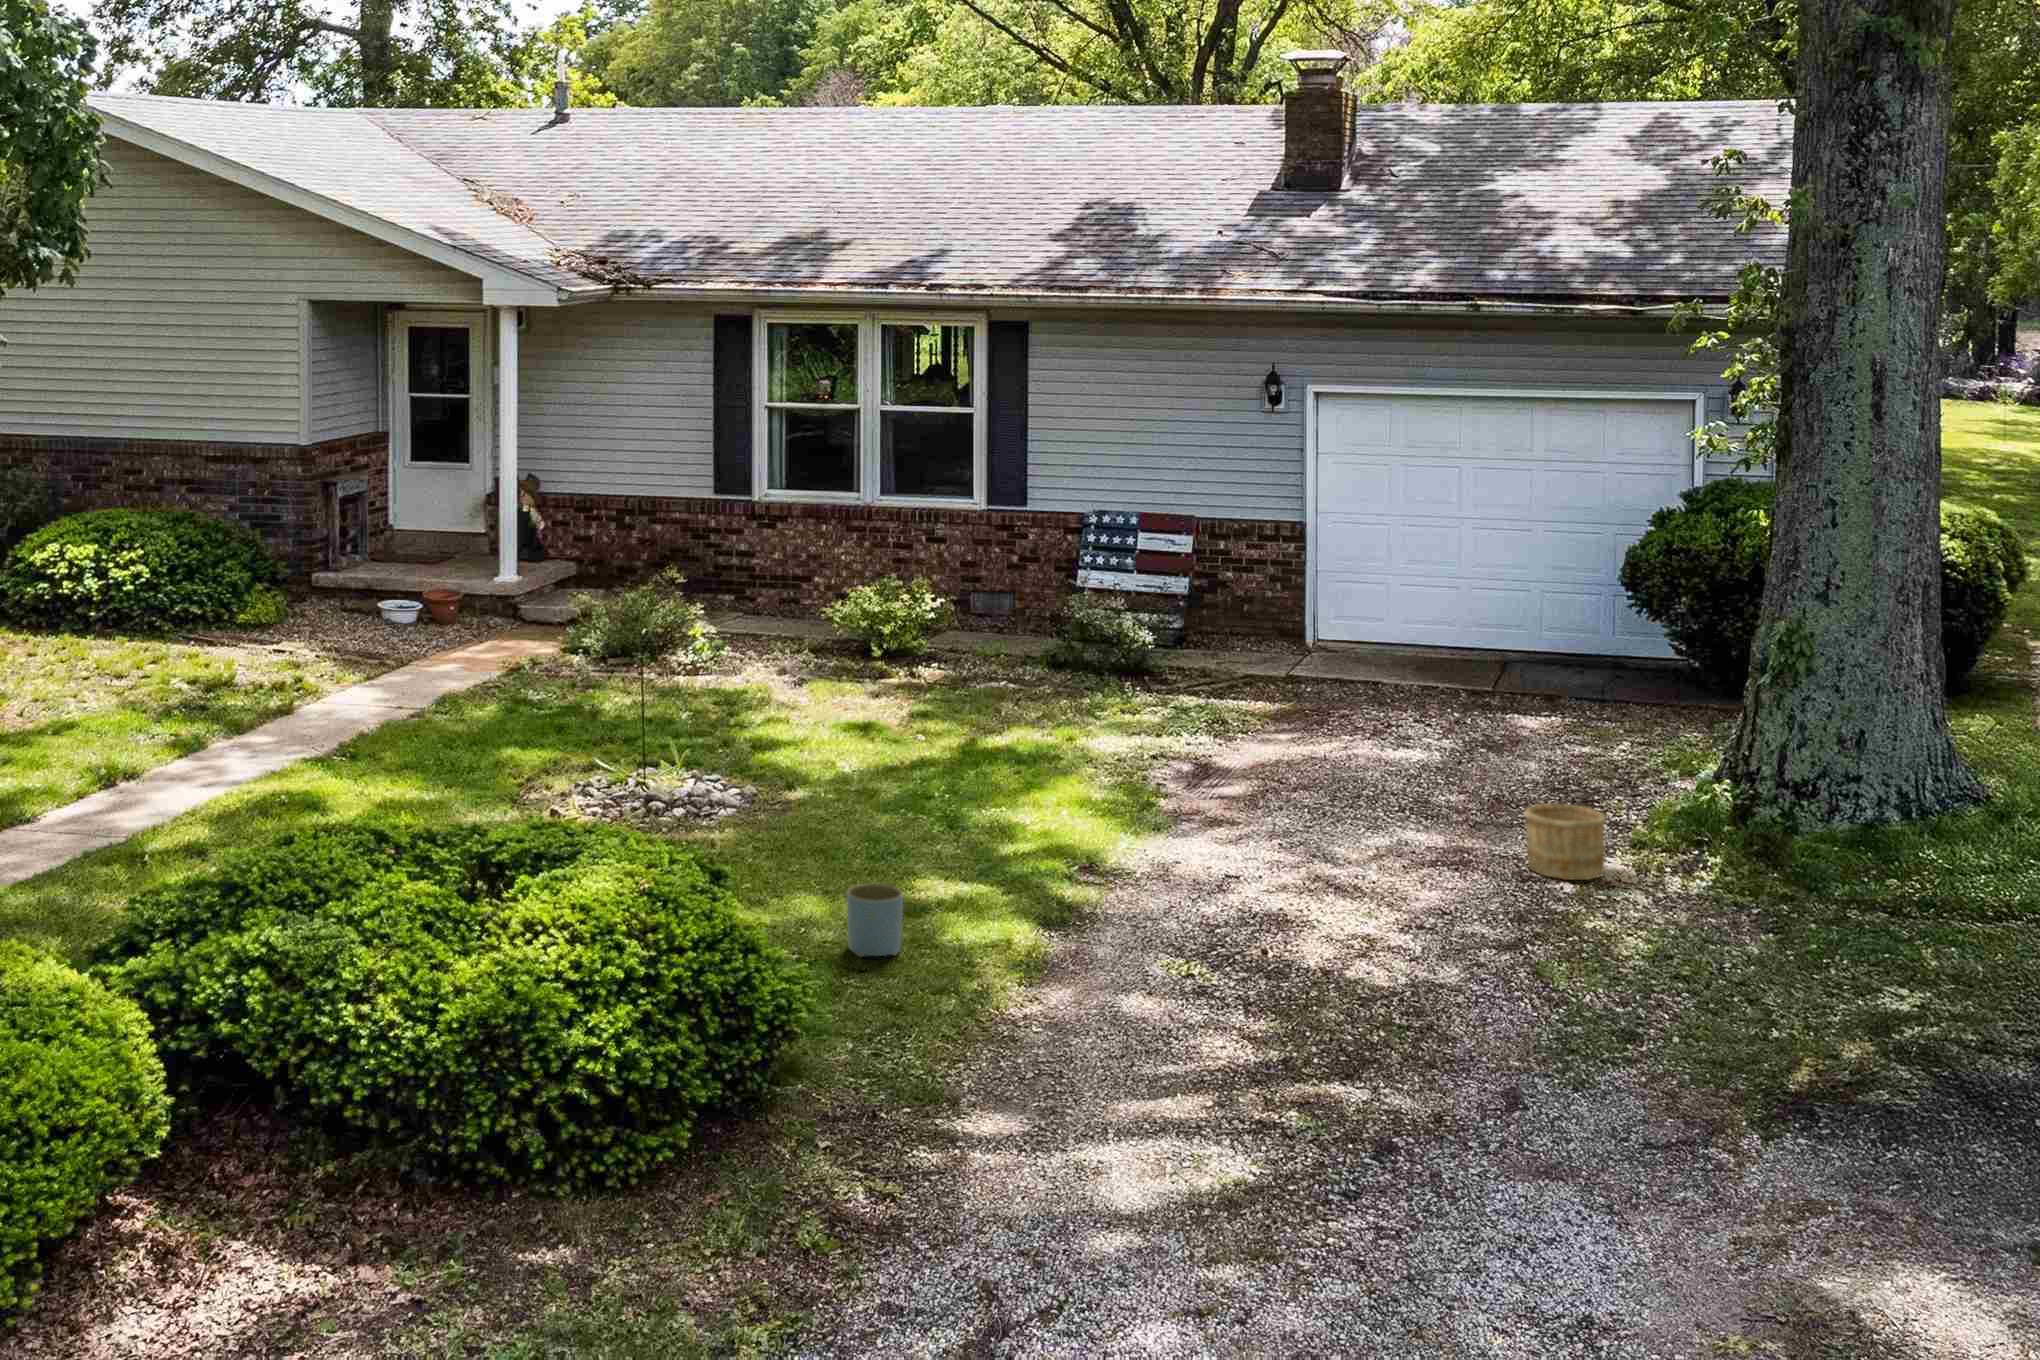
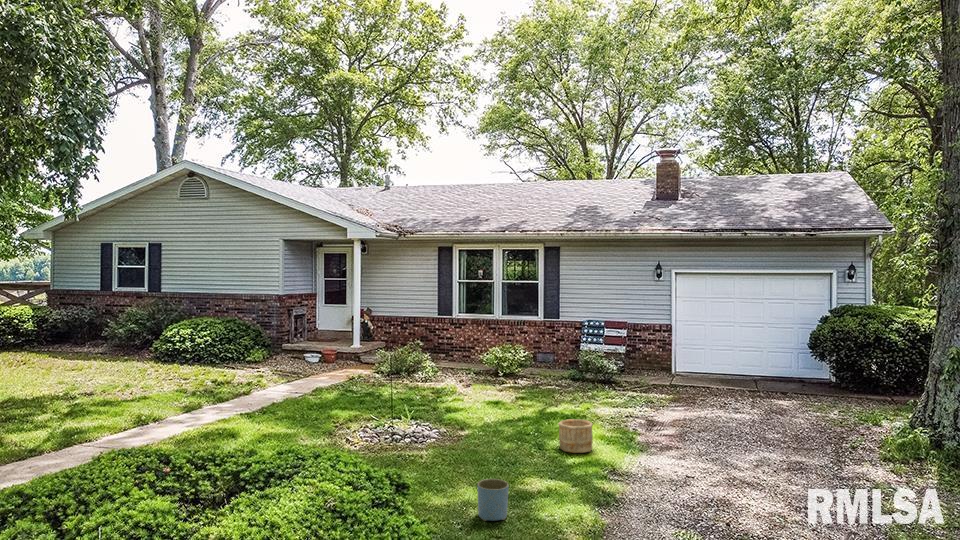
wooden bucket: present [1524,804,1606,880] -> present [558,419,593,453]

